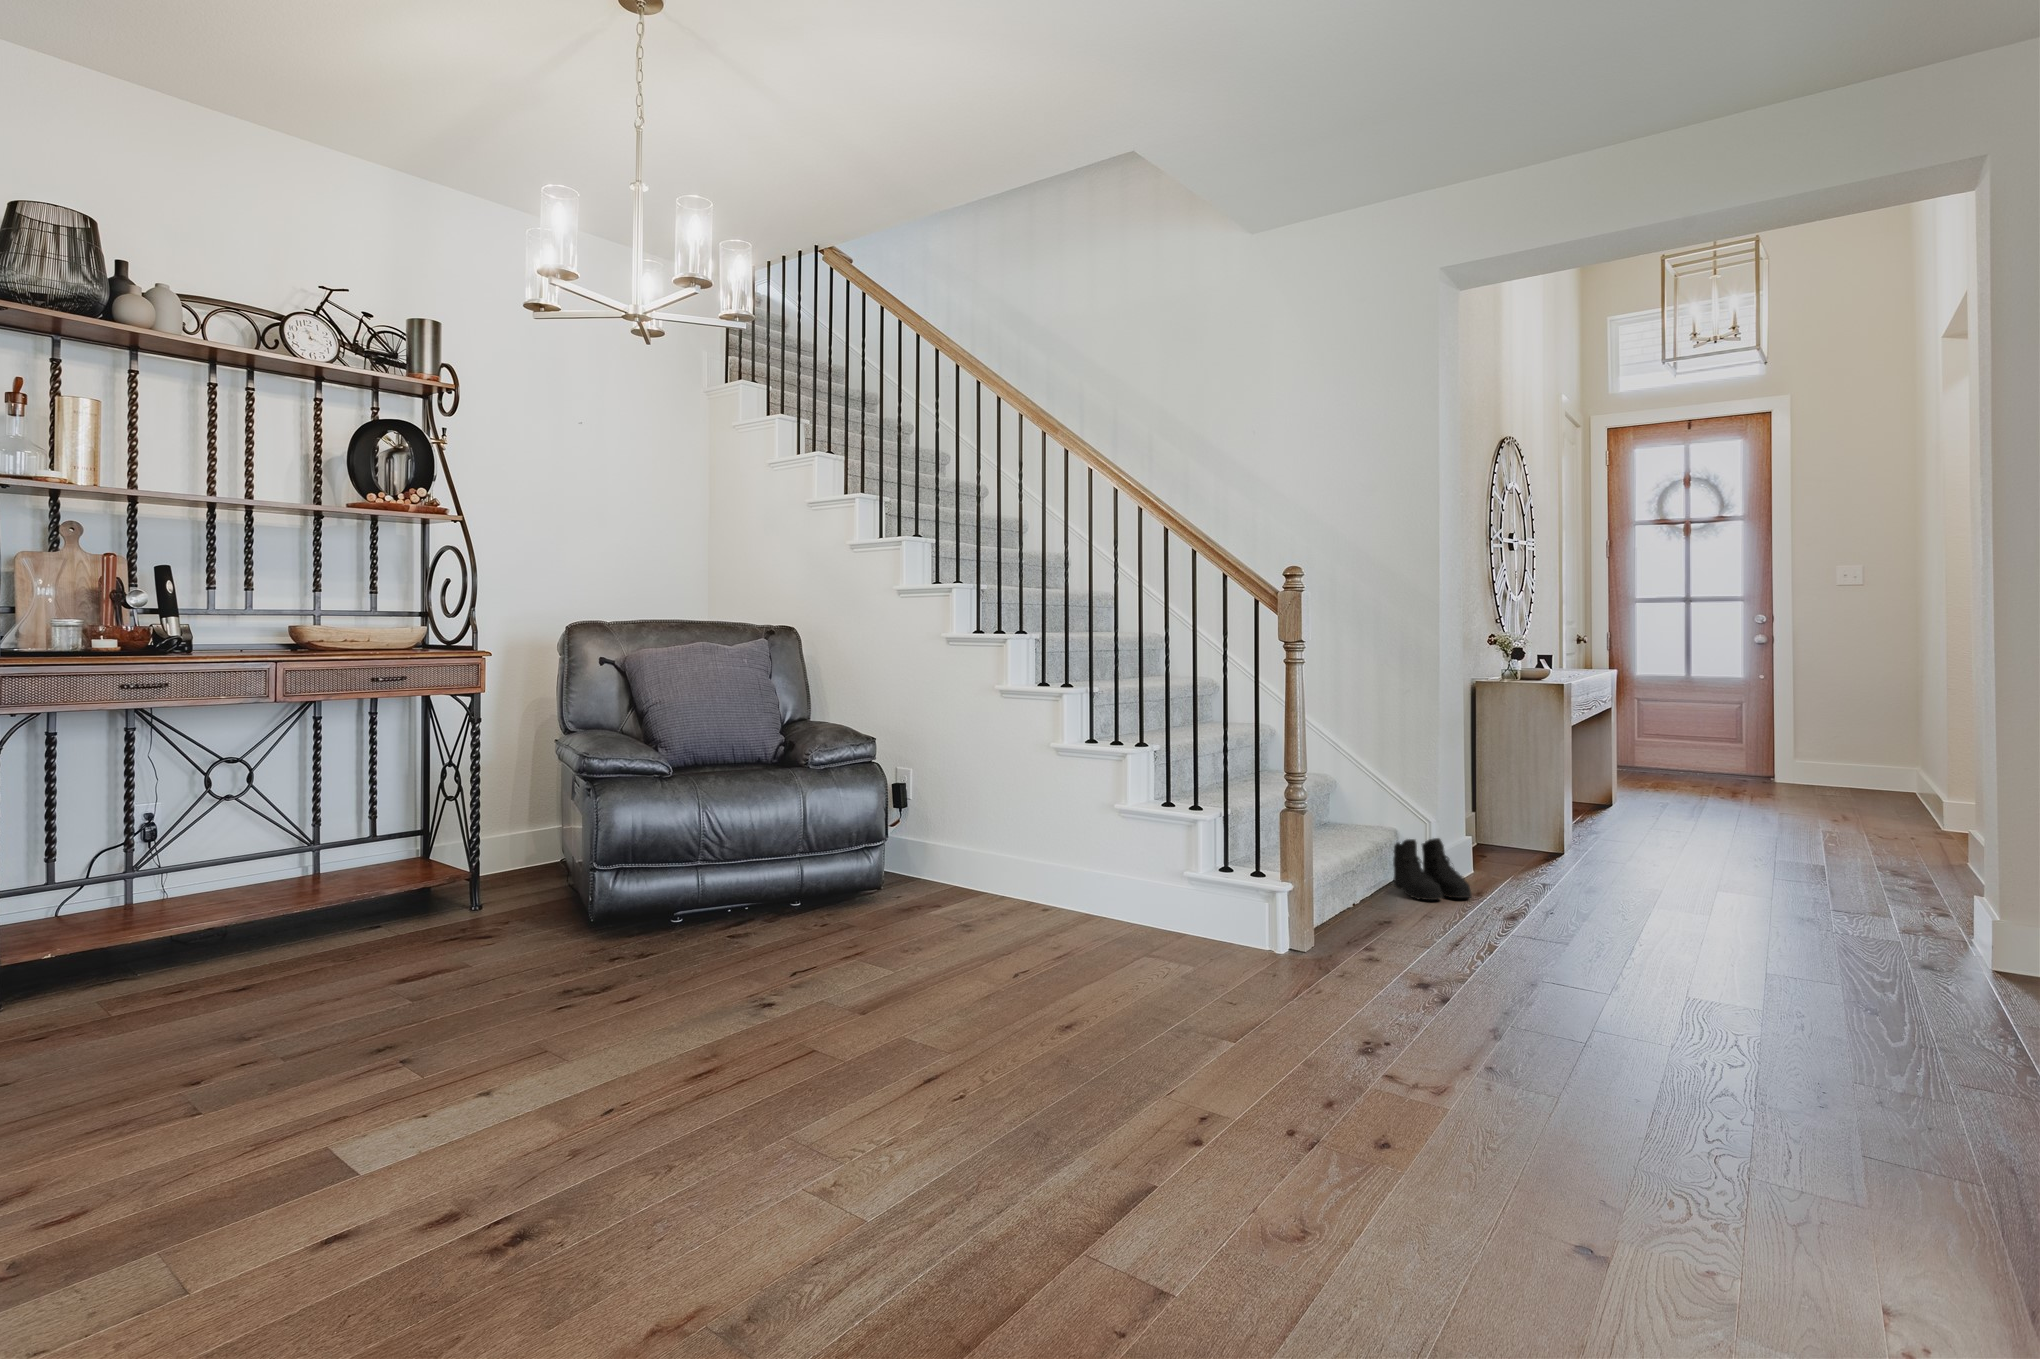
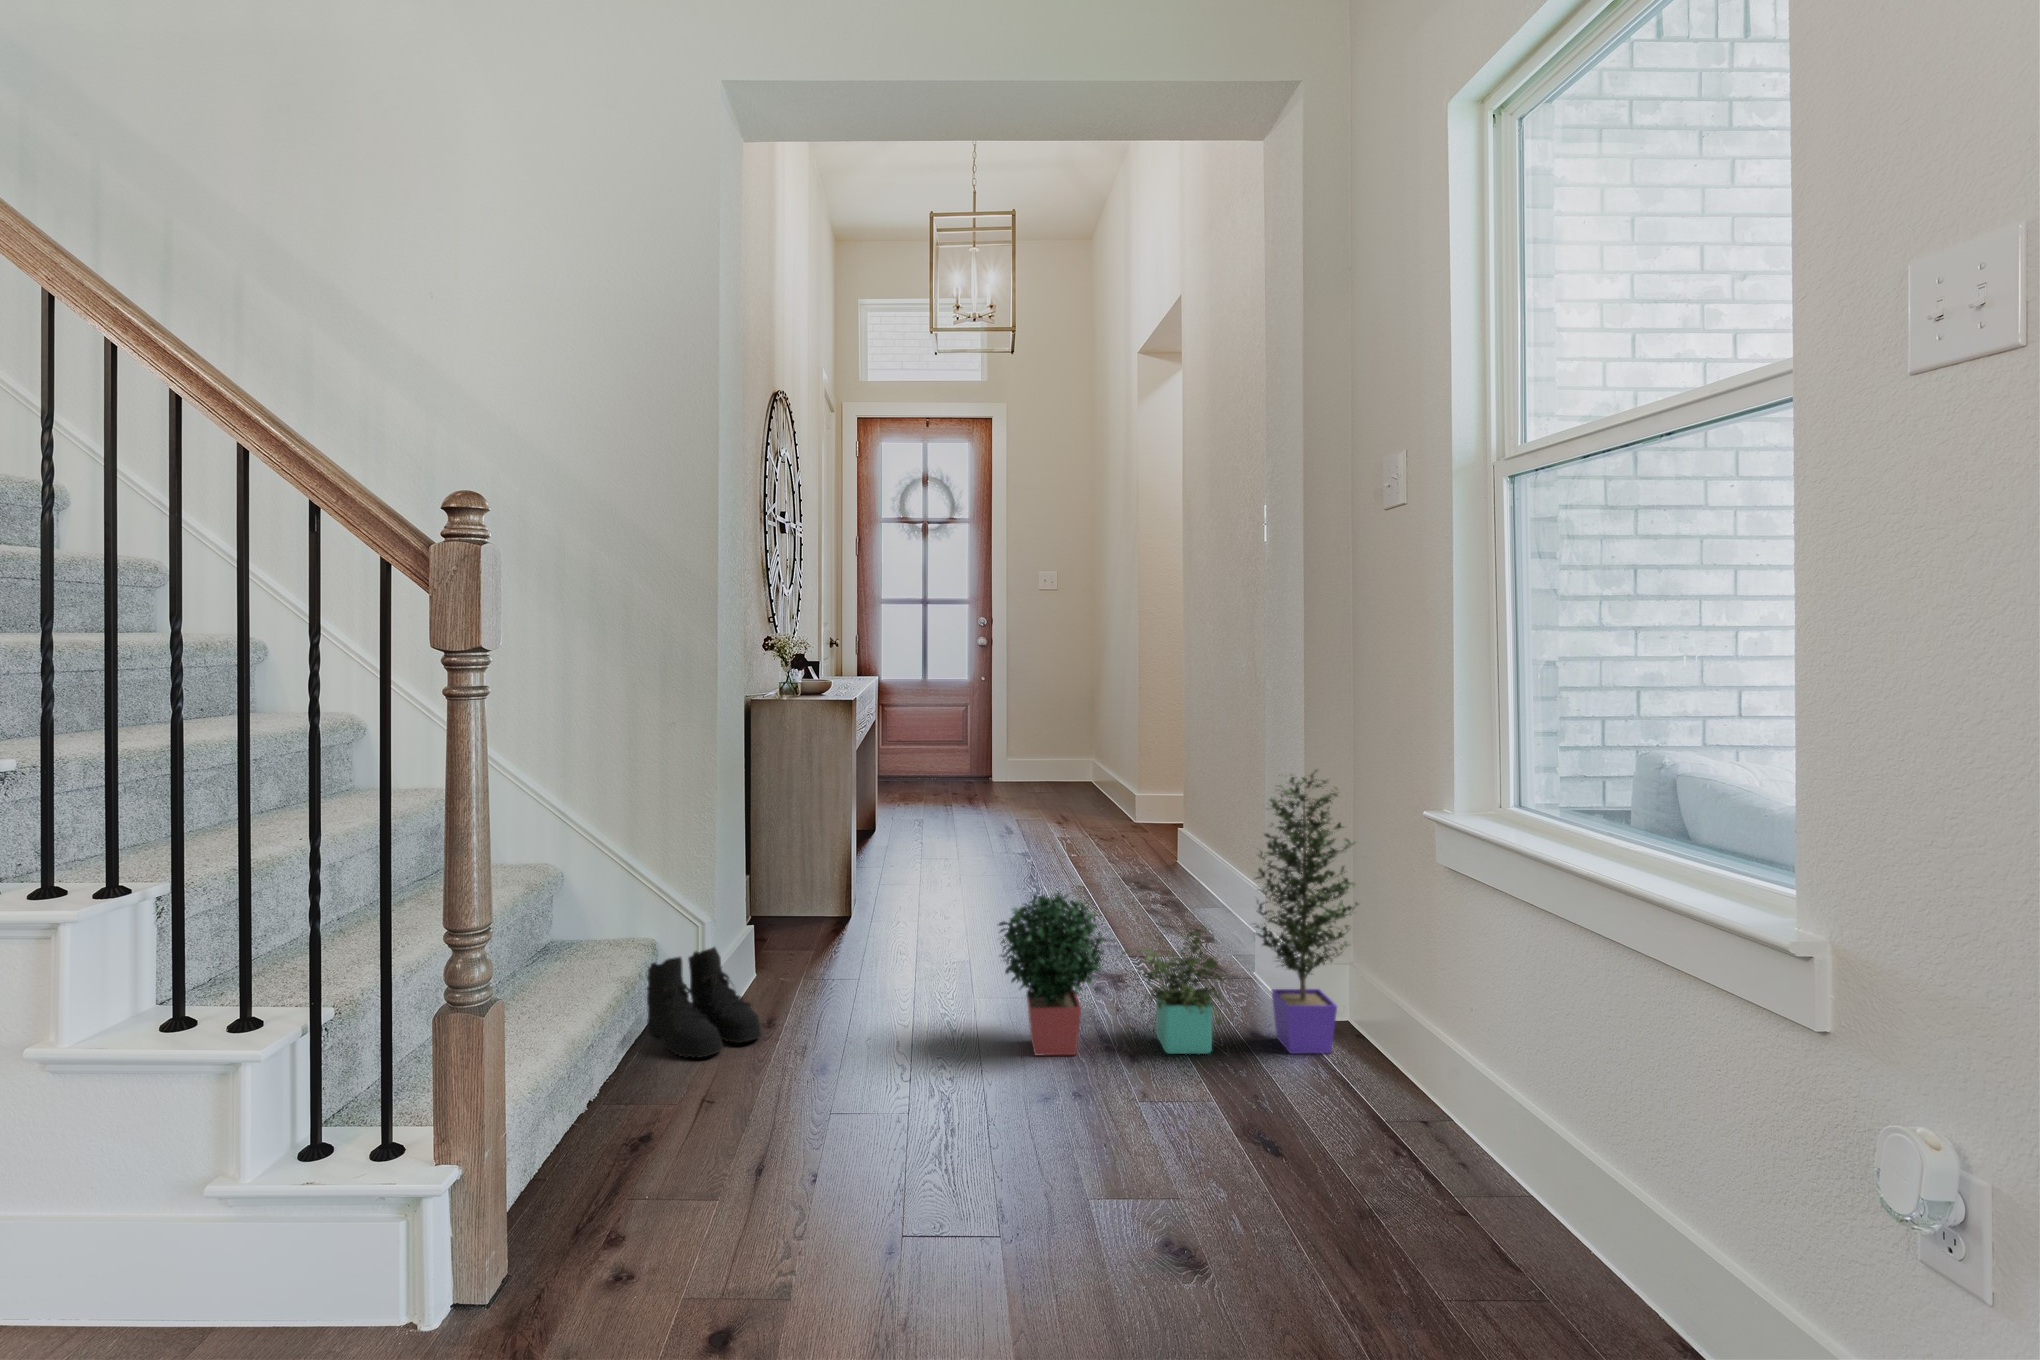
potted plant: none [1654,743,2023,979] -> present [999,770,1358,1055]

